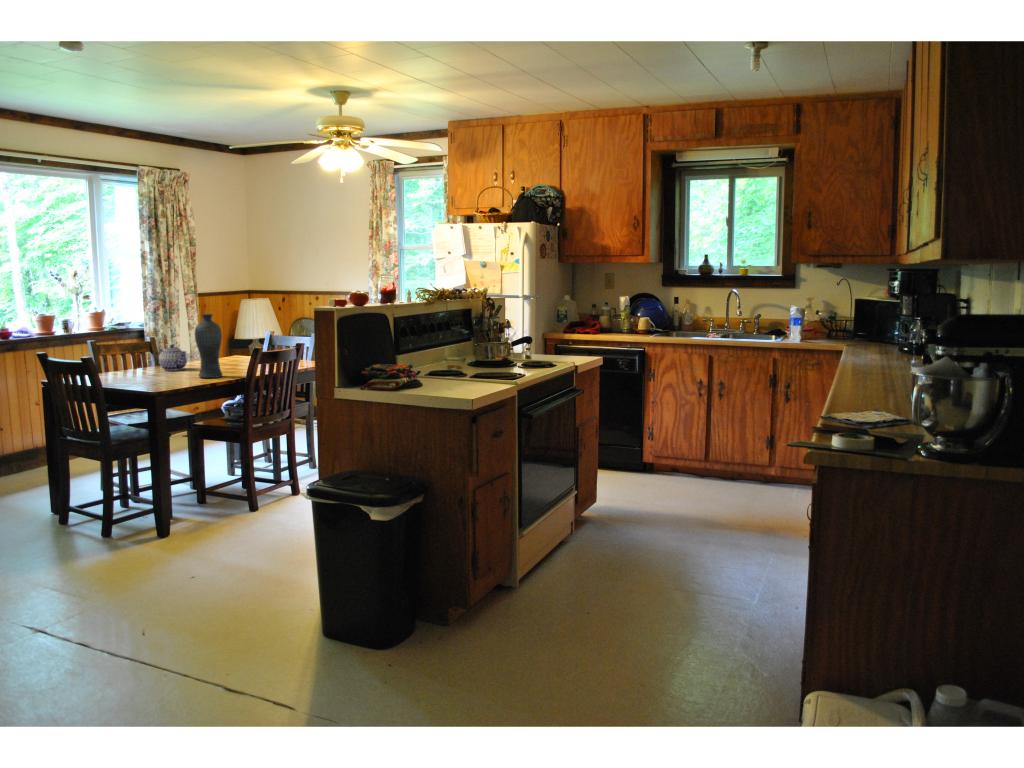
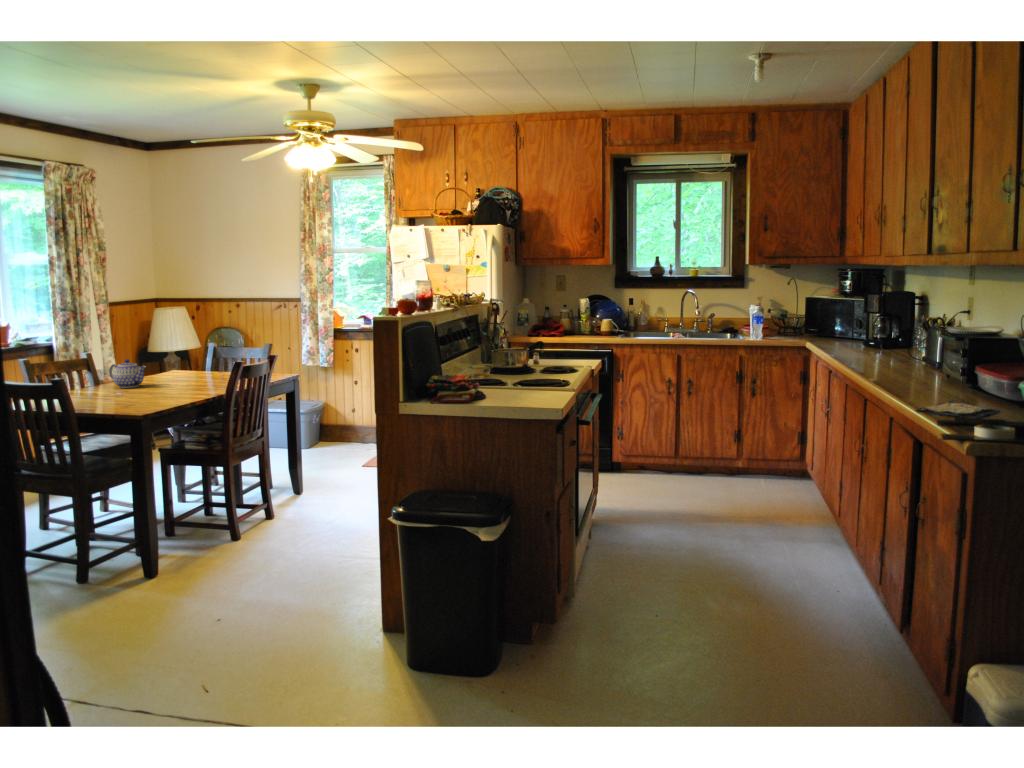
vase: present [195,314,222,378] -> none [166,325,196,394]

